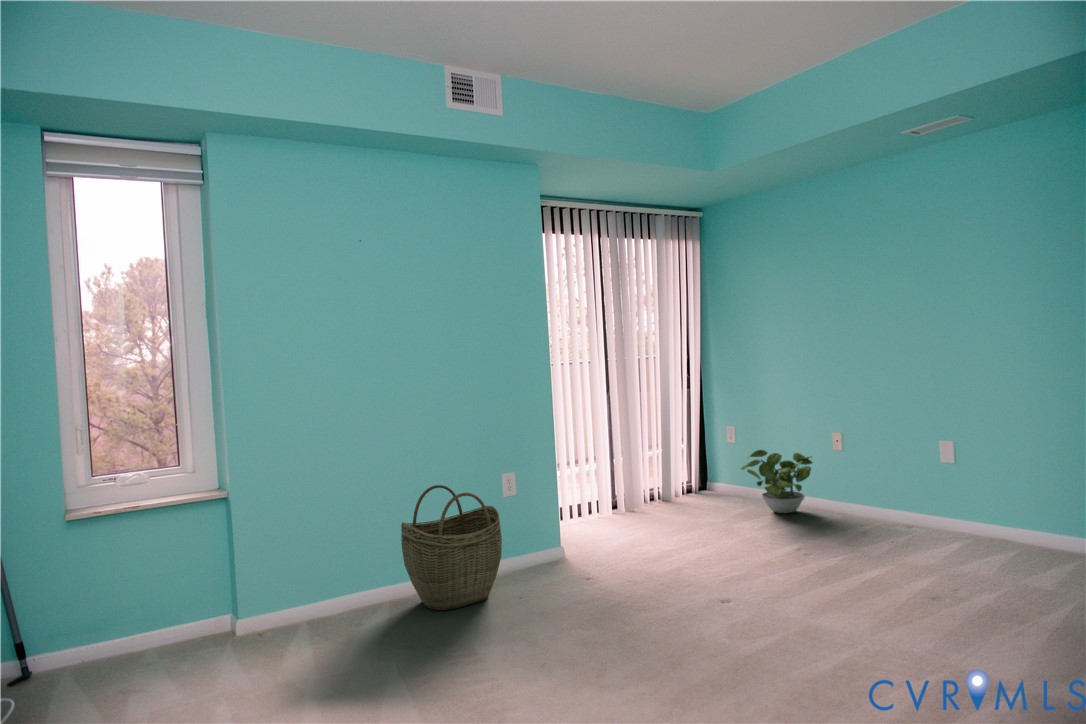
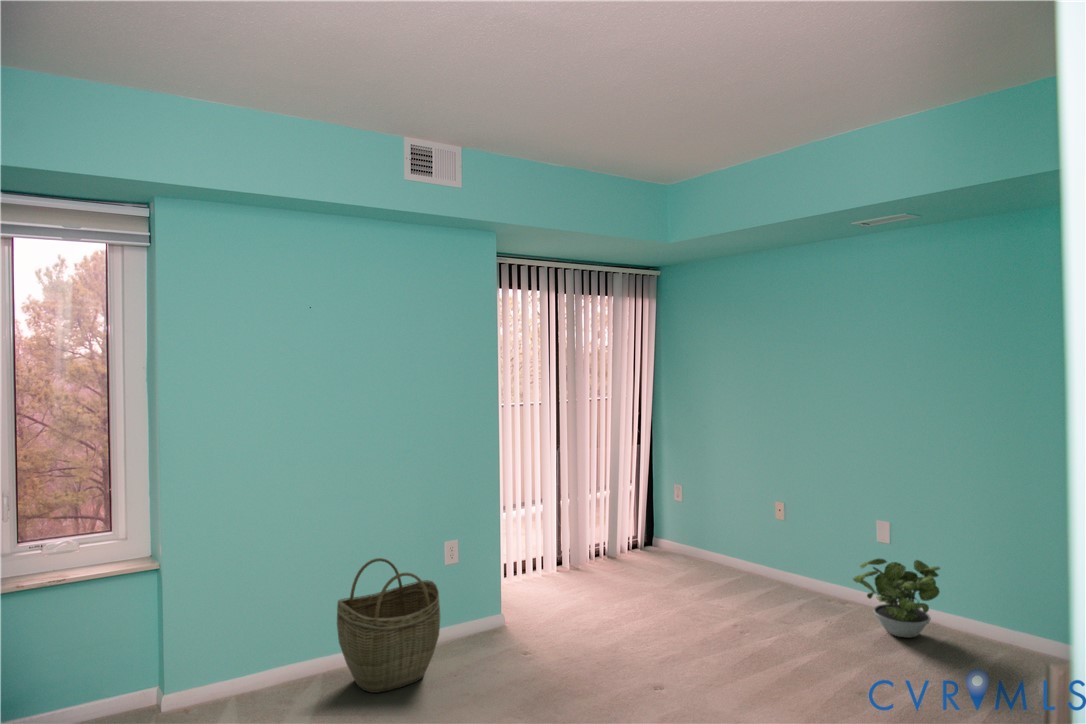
potted plant: present [741,450,812,513] -> present [853,559,940,637]

